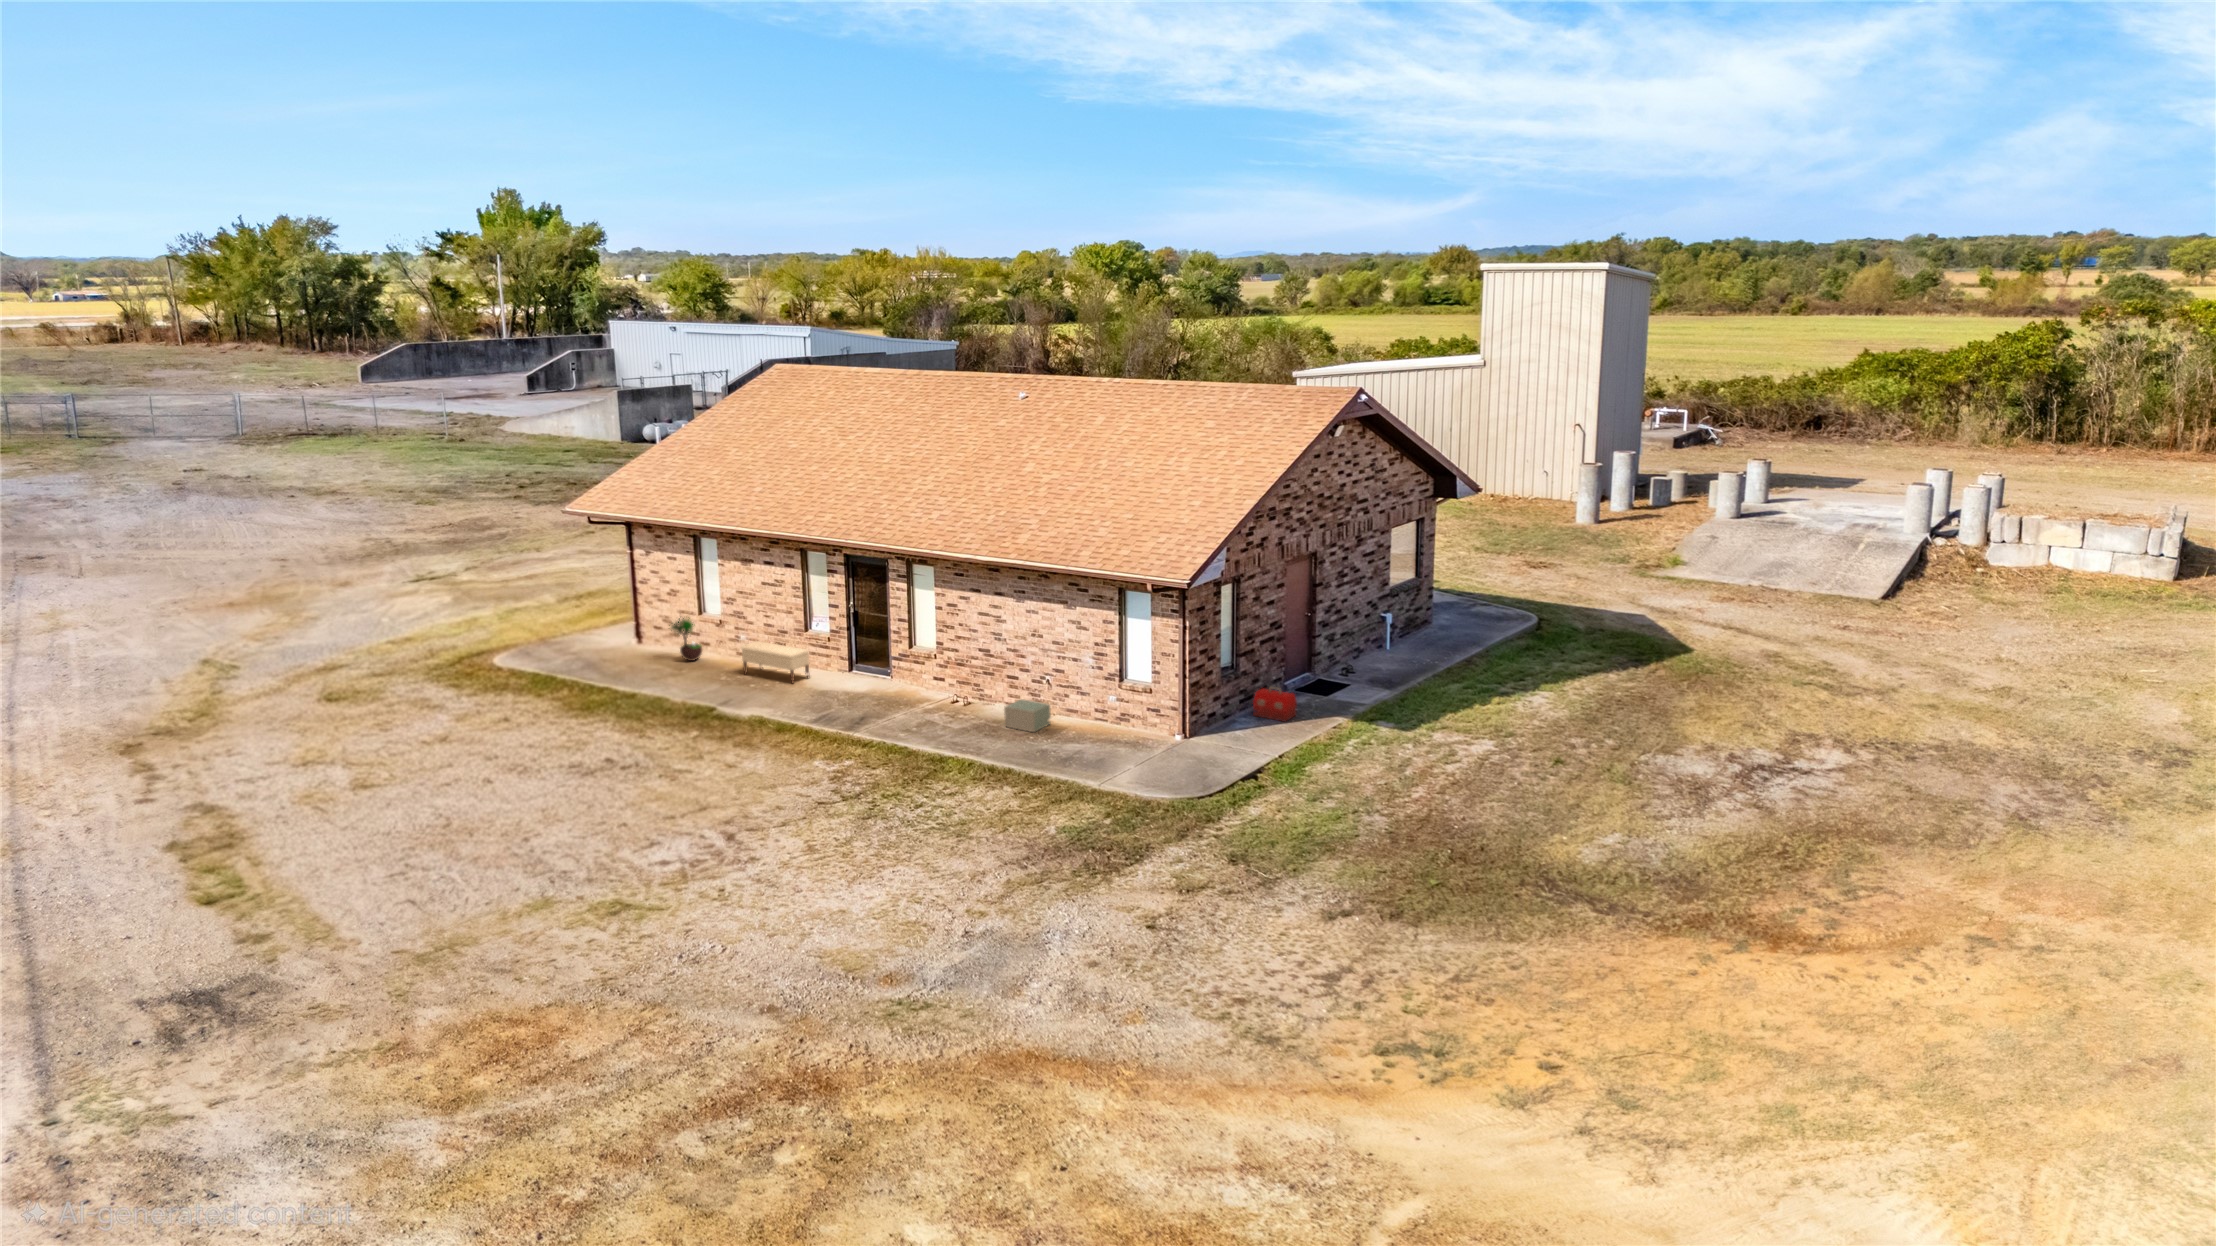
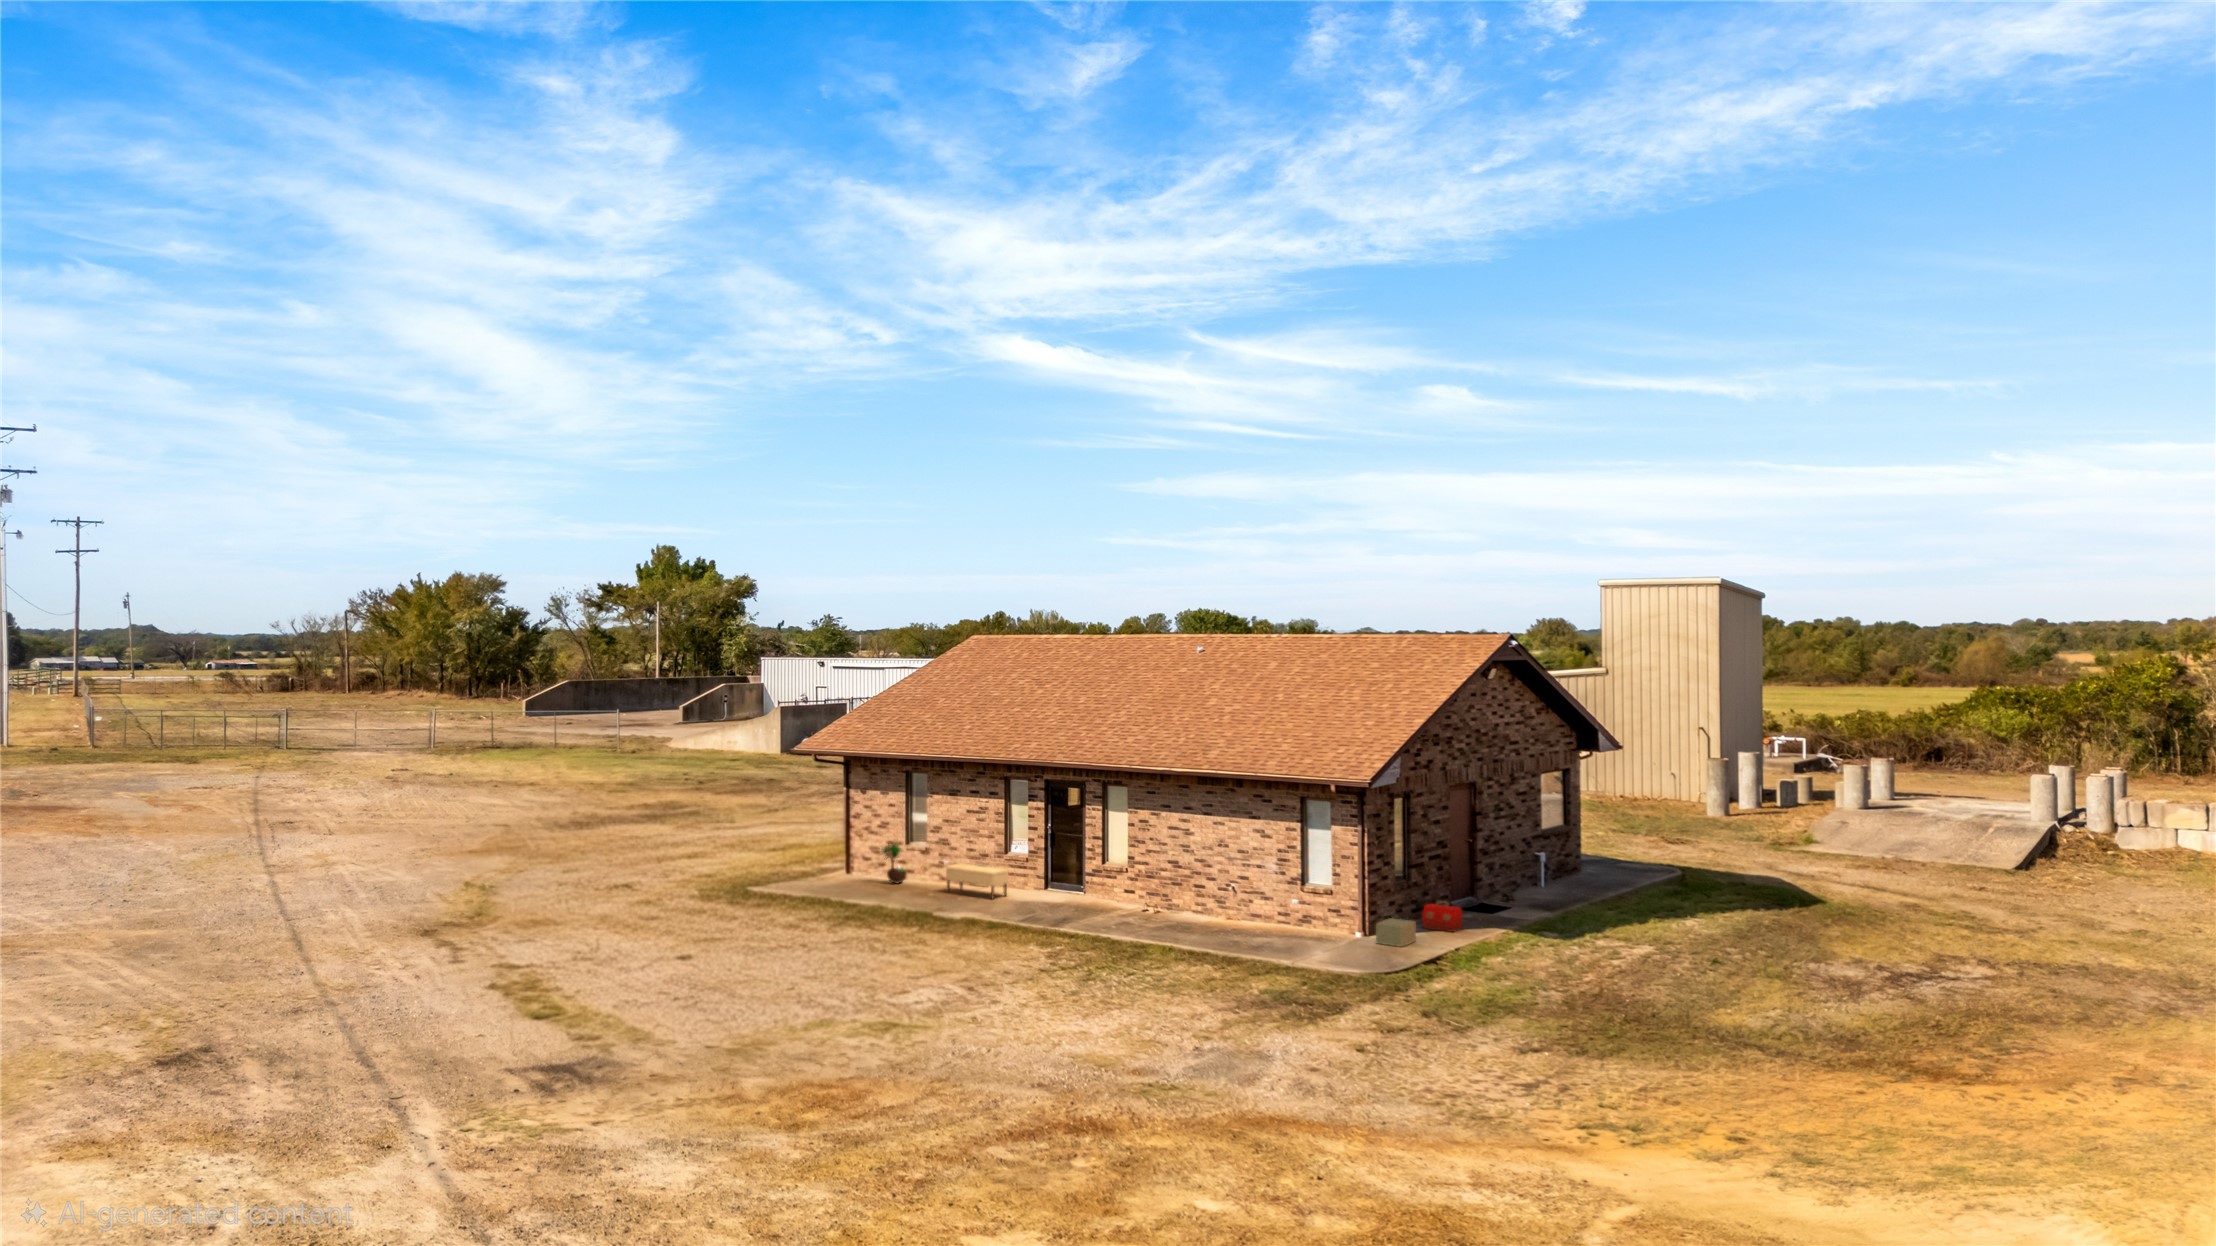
storage box: present [1004,699,1051,732] -> present [1376,918,1416,947]

